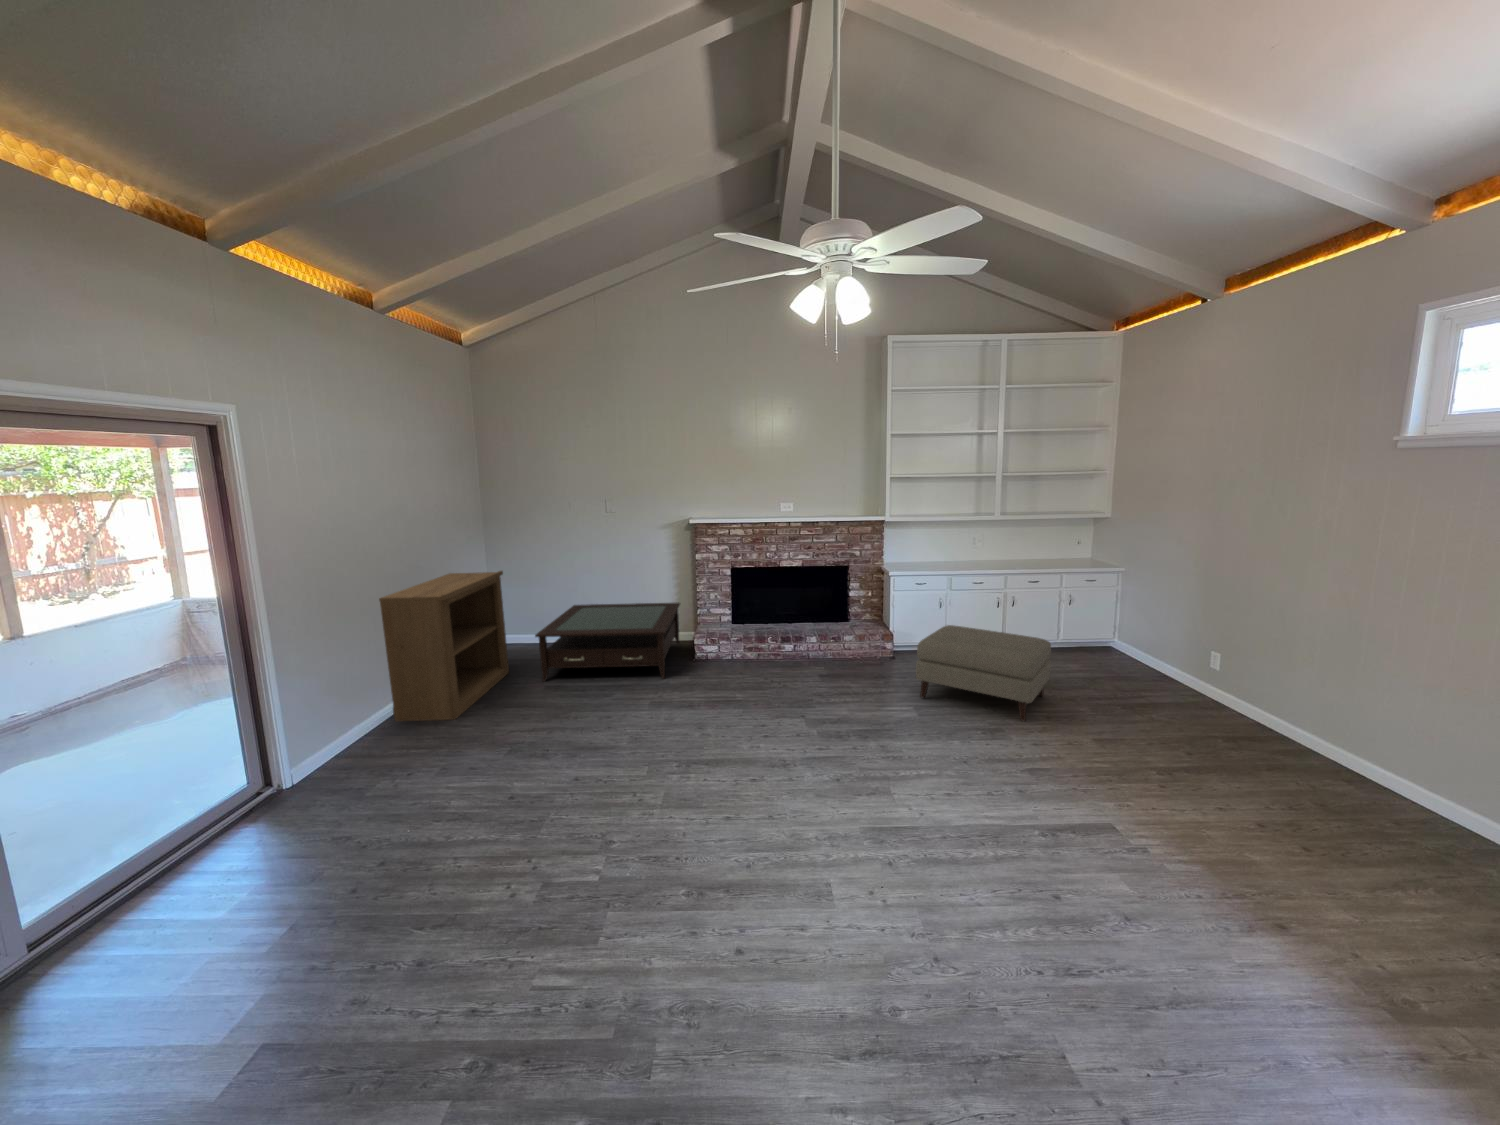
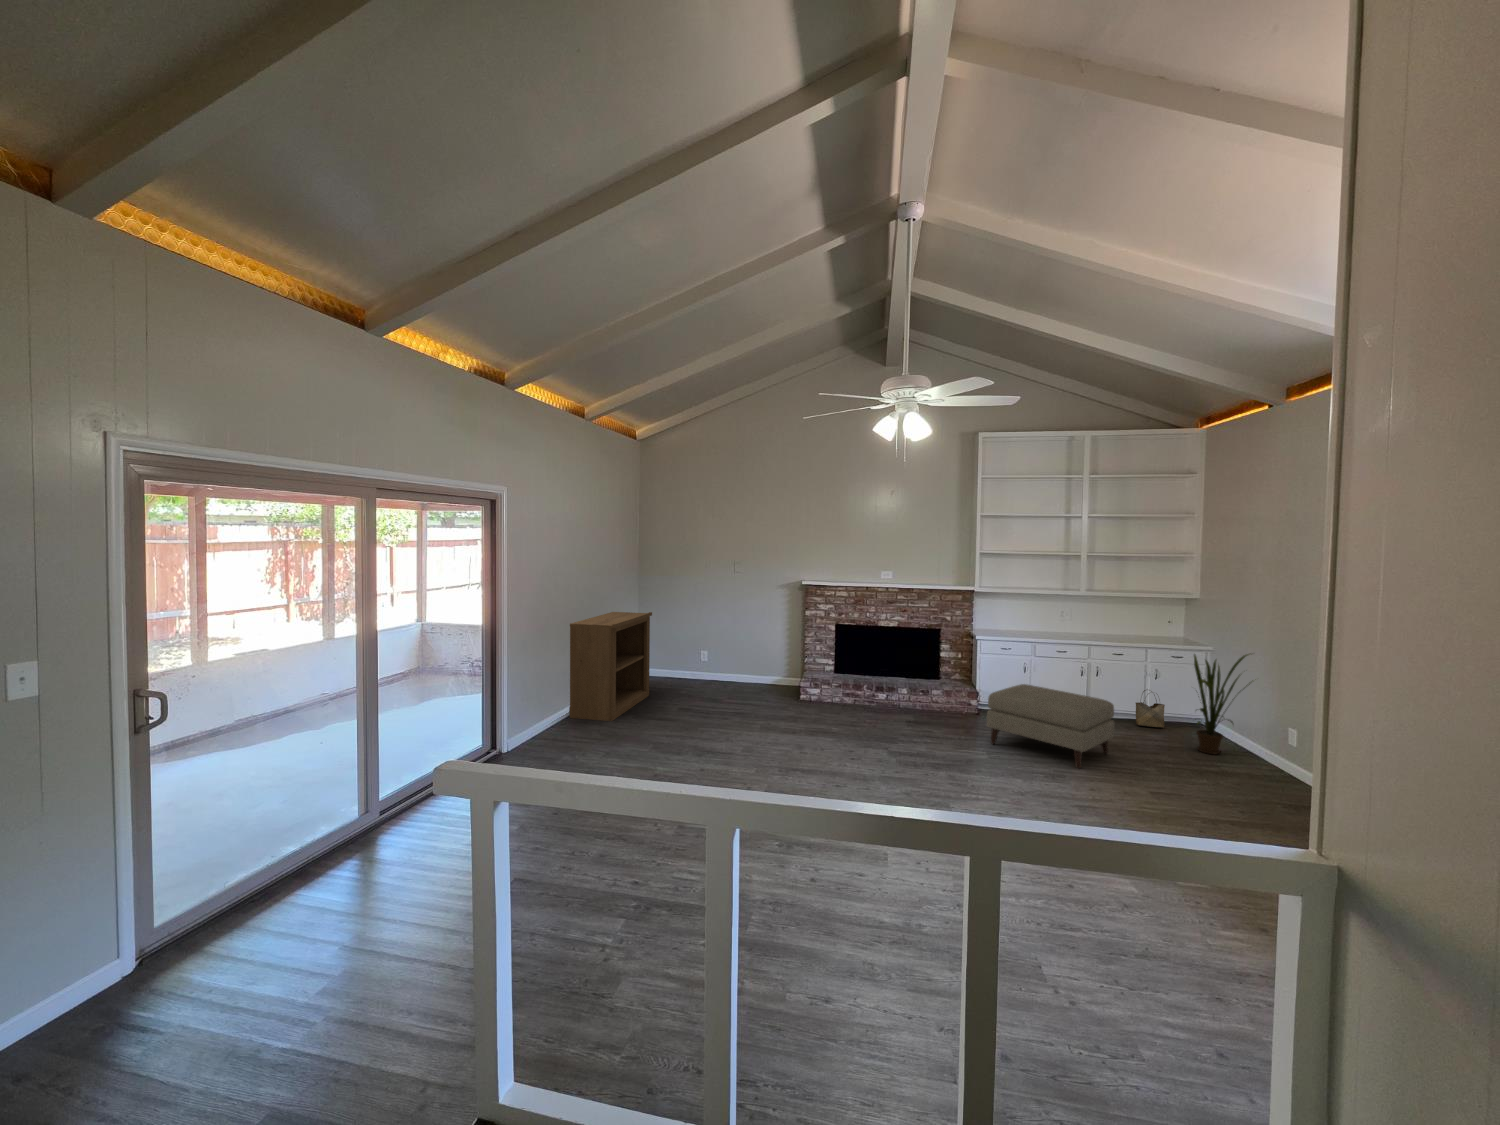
house plant: none [1118,574,1190,684] -> present [1194,654,1250,755]
coffee table: present [535,602,680,682] -> none [673,647,790,711]
woven basket: none [1052,616,1080,655] -> present [1136,690,1165,728]

